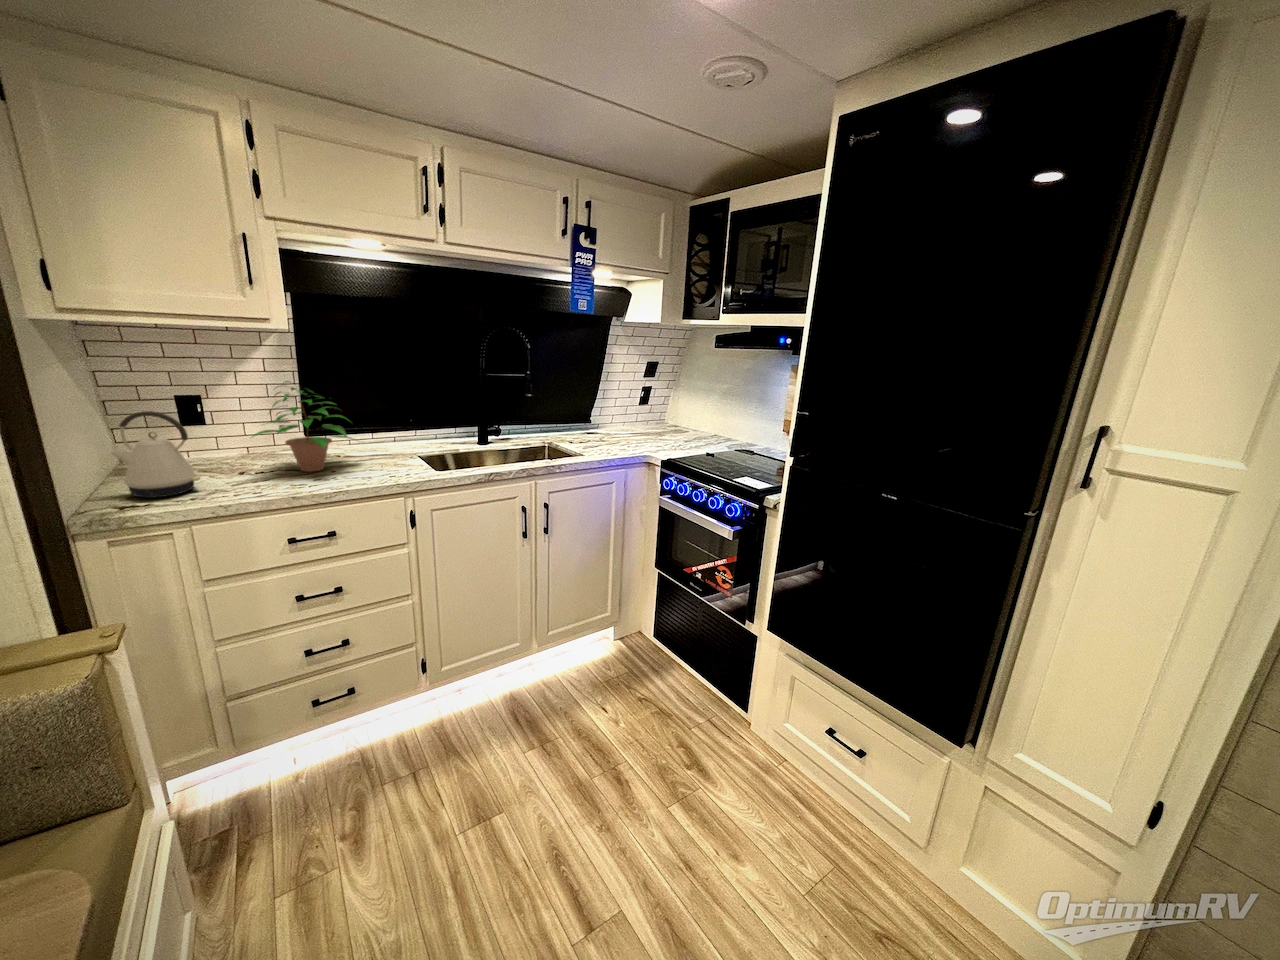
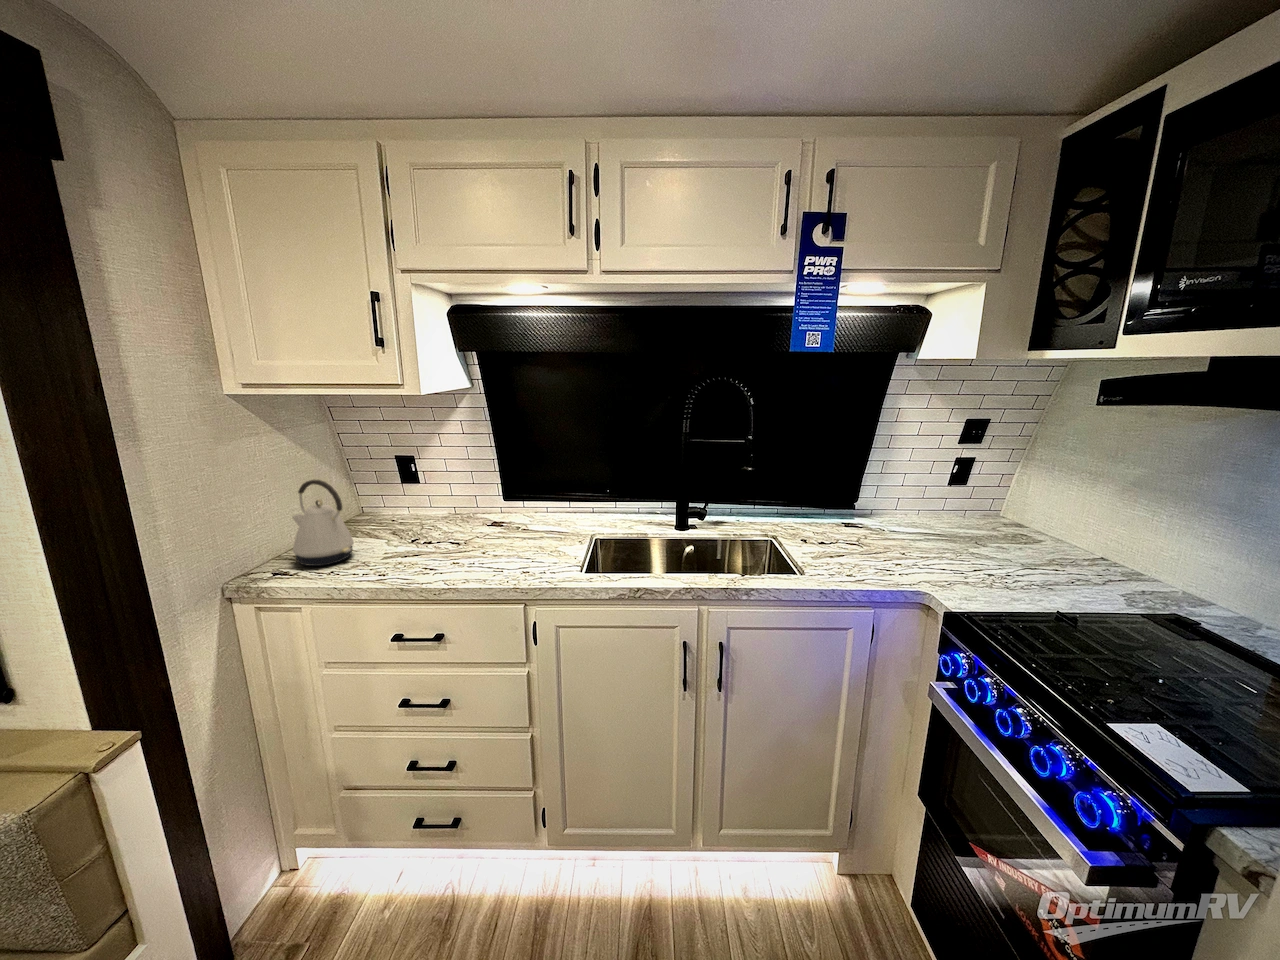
potted plant: present [253,381,354,472] -> none [403,449,520,551]

